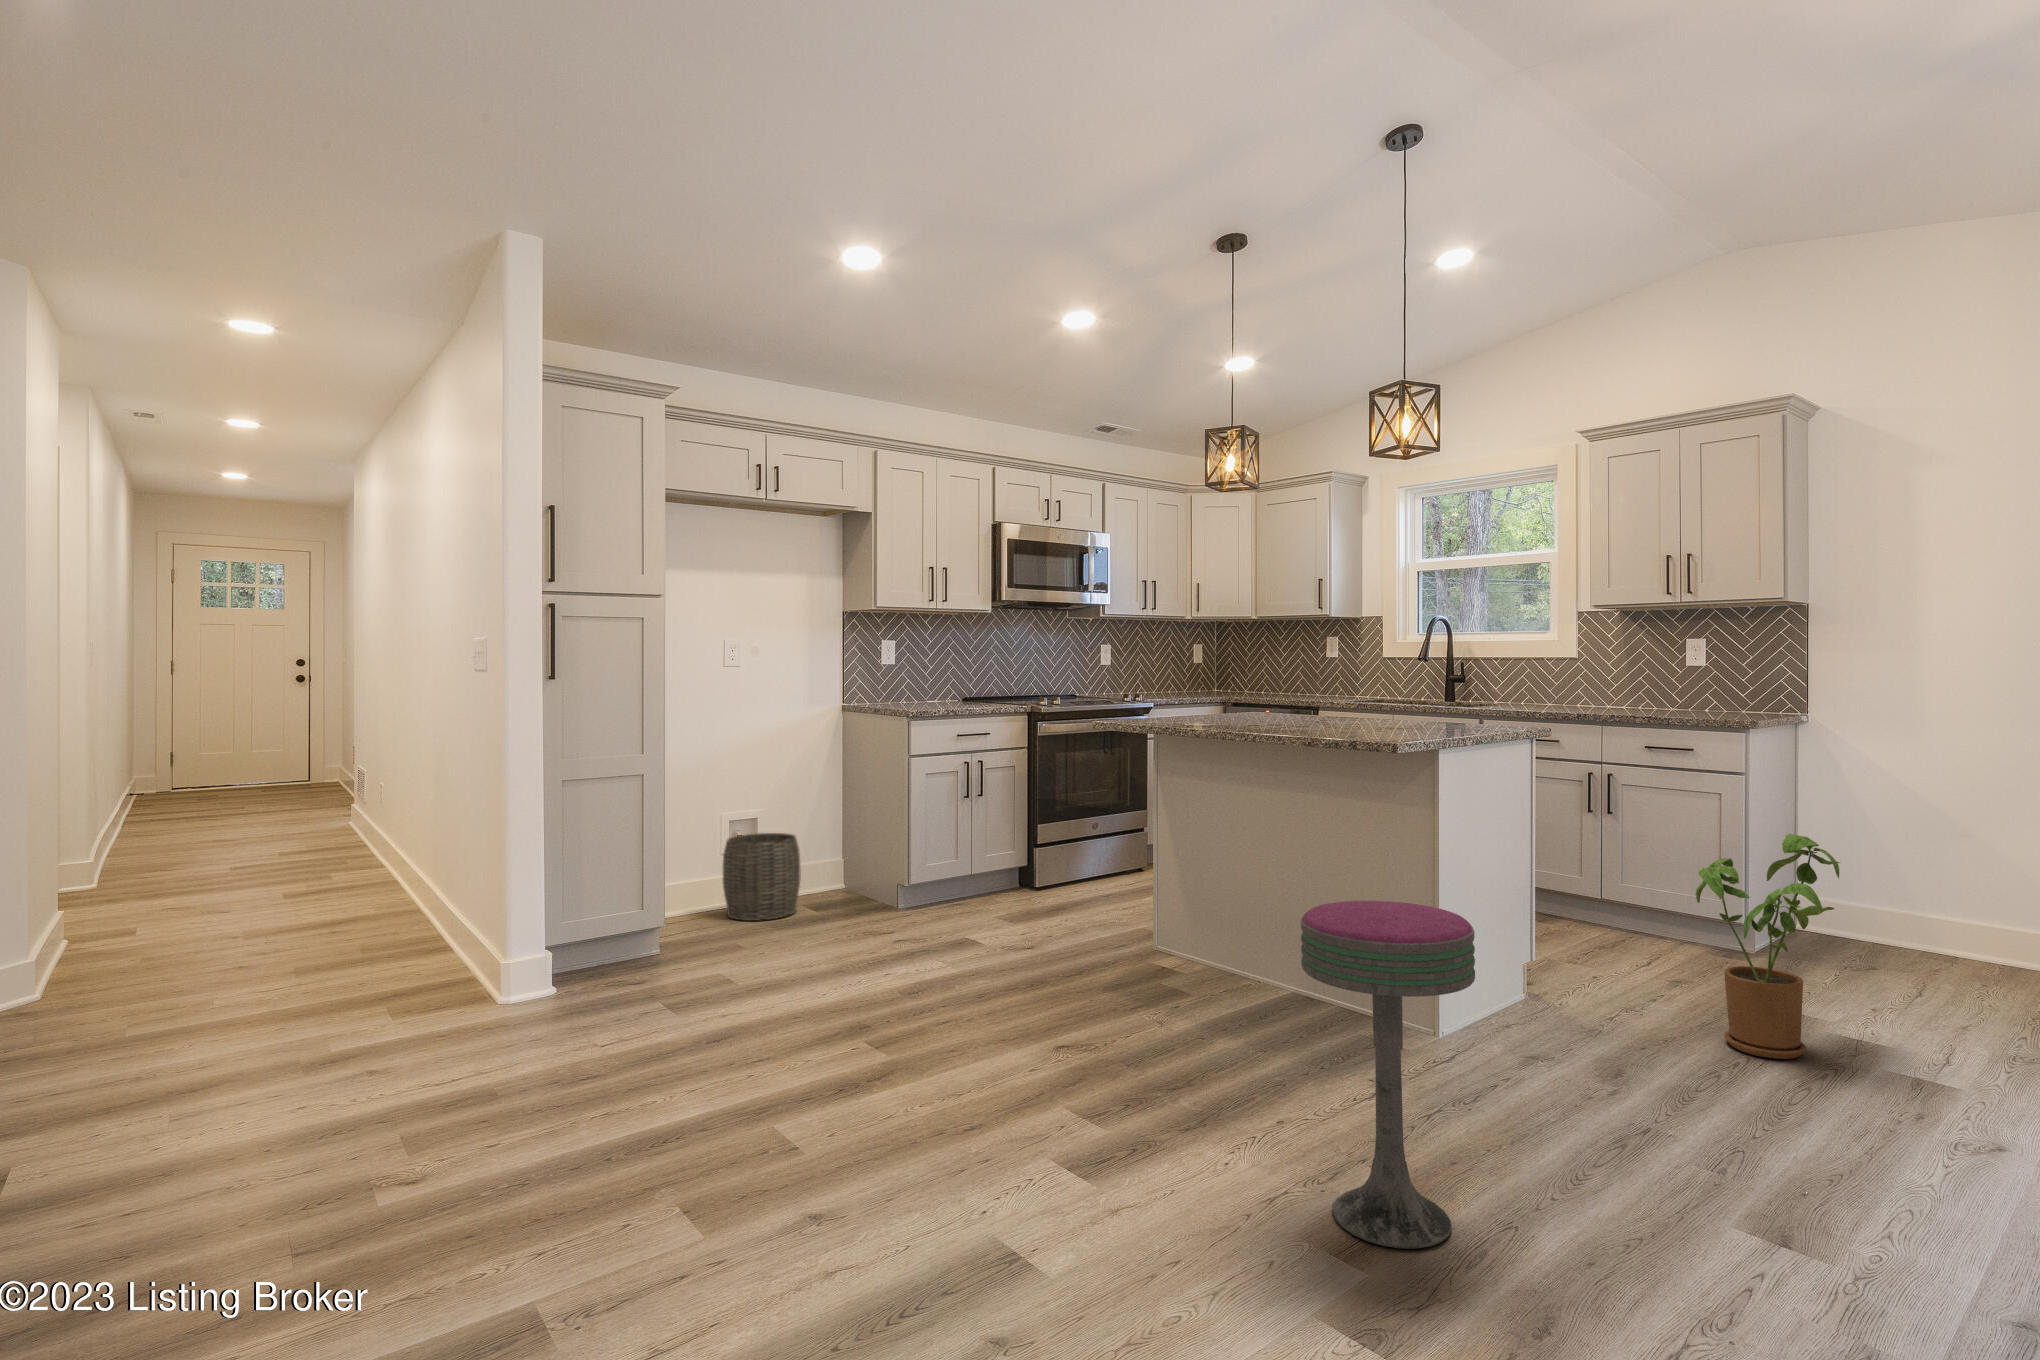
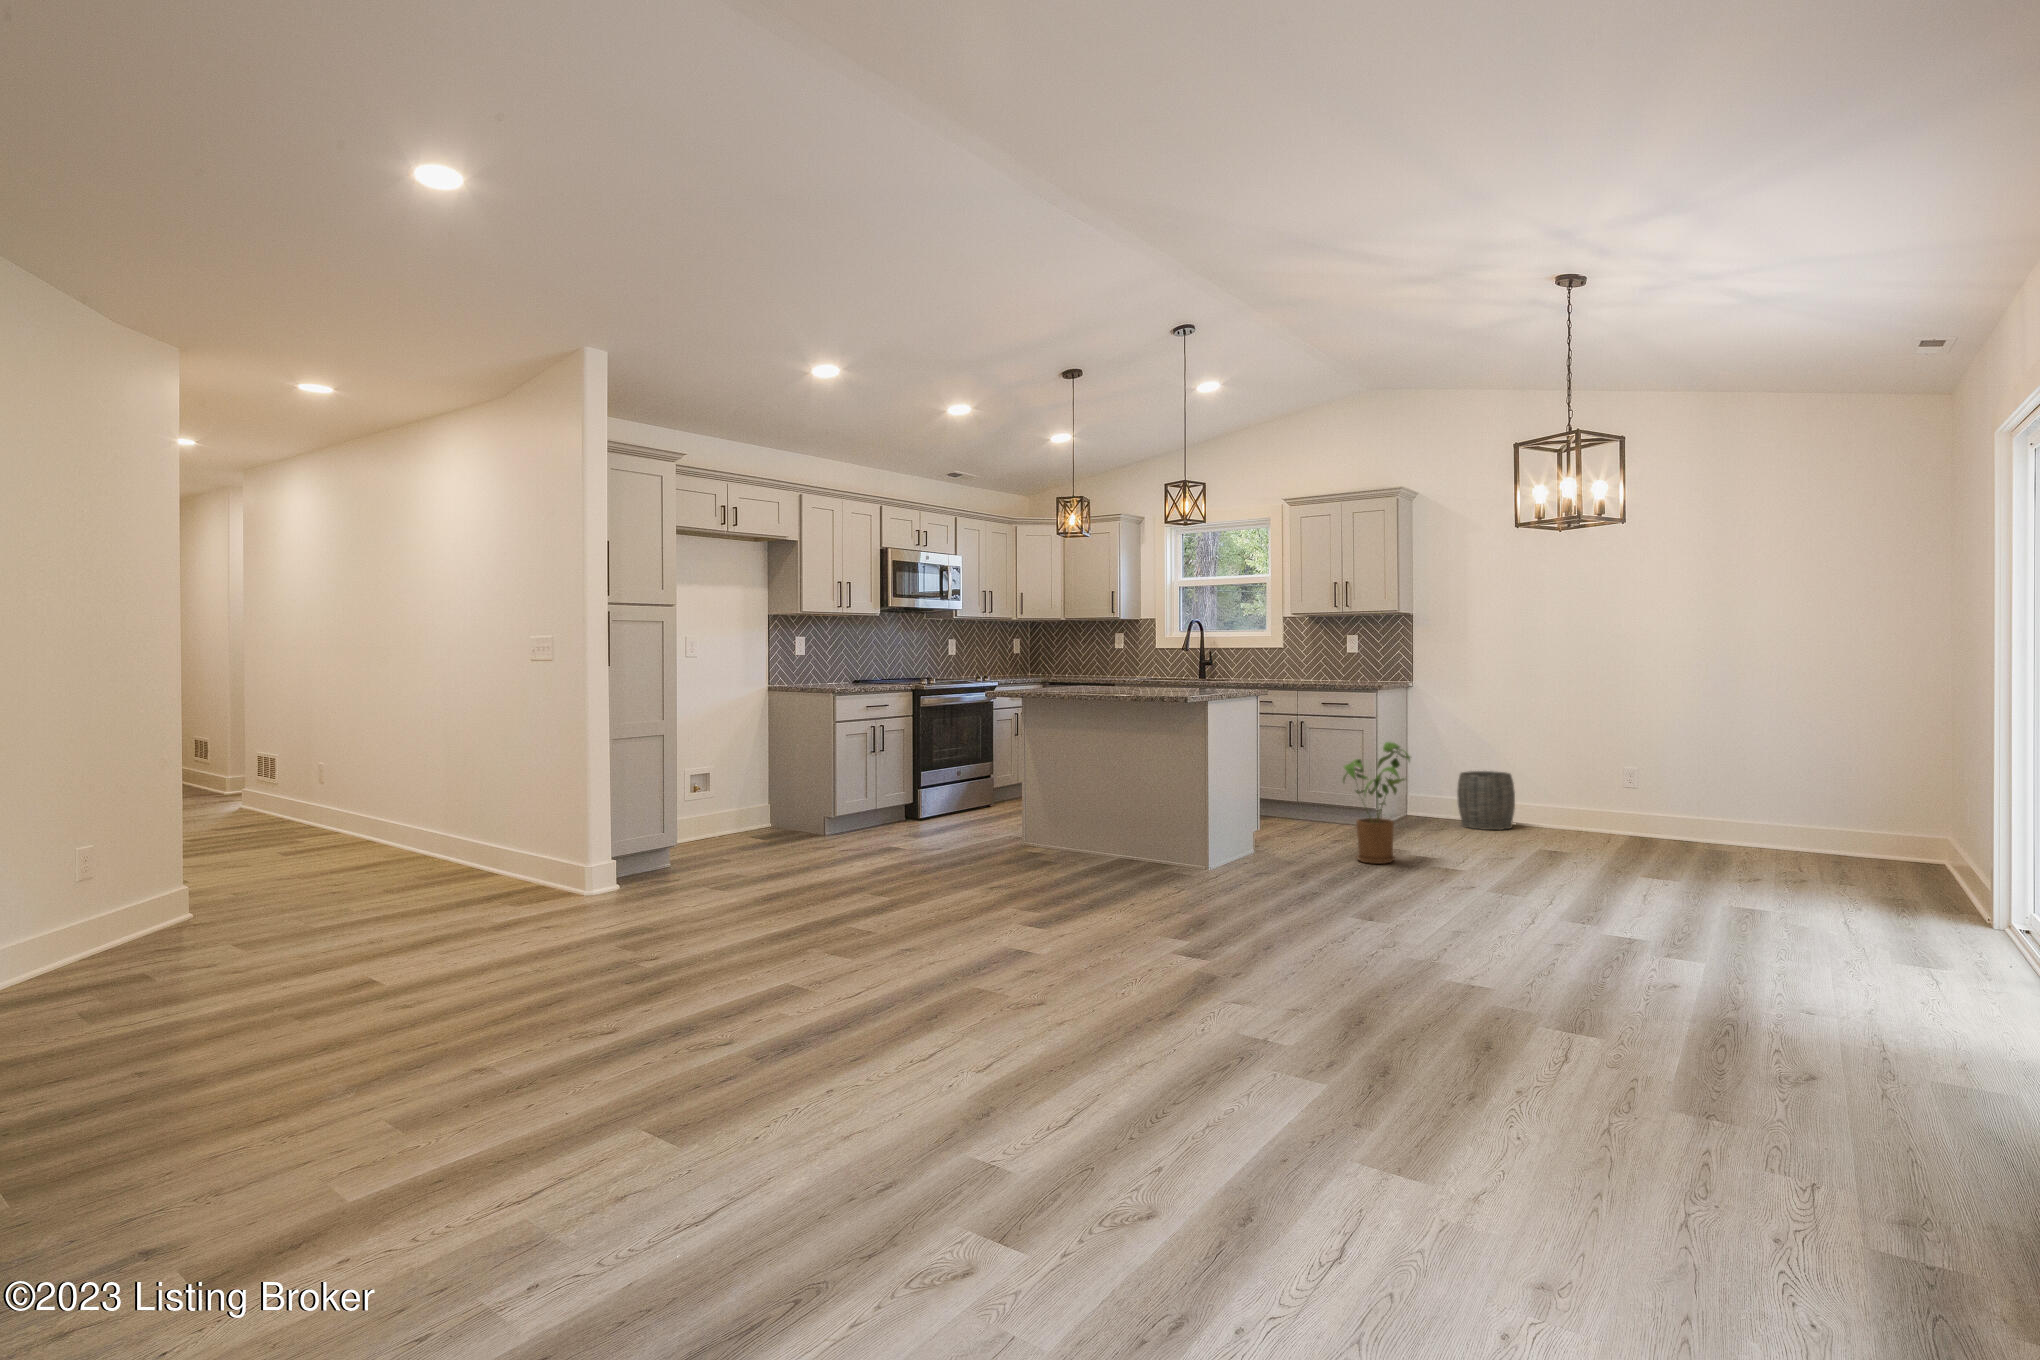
woven basket: present [723,833,801,921] -> present [1457,771,1515,830]
bar stool: present [1301,901,1475,1249] -> none [1151,769,1233,927]

